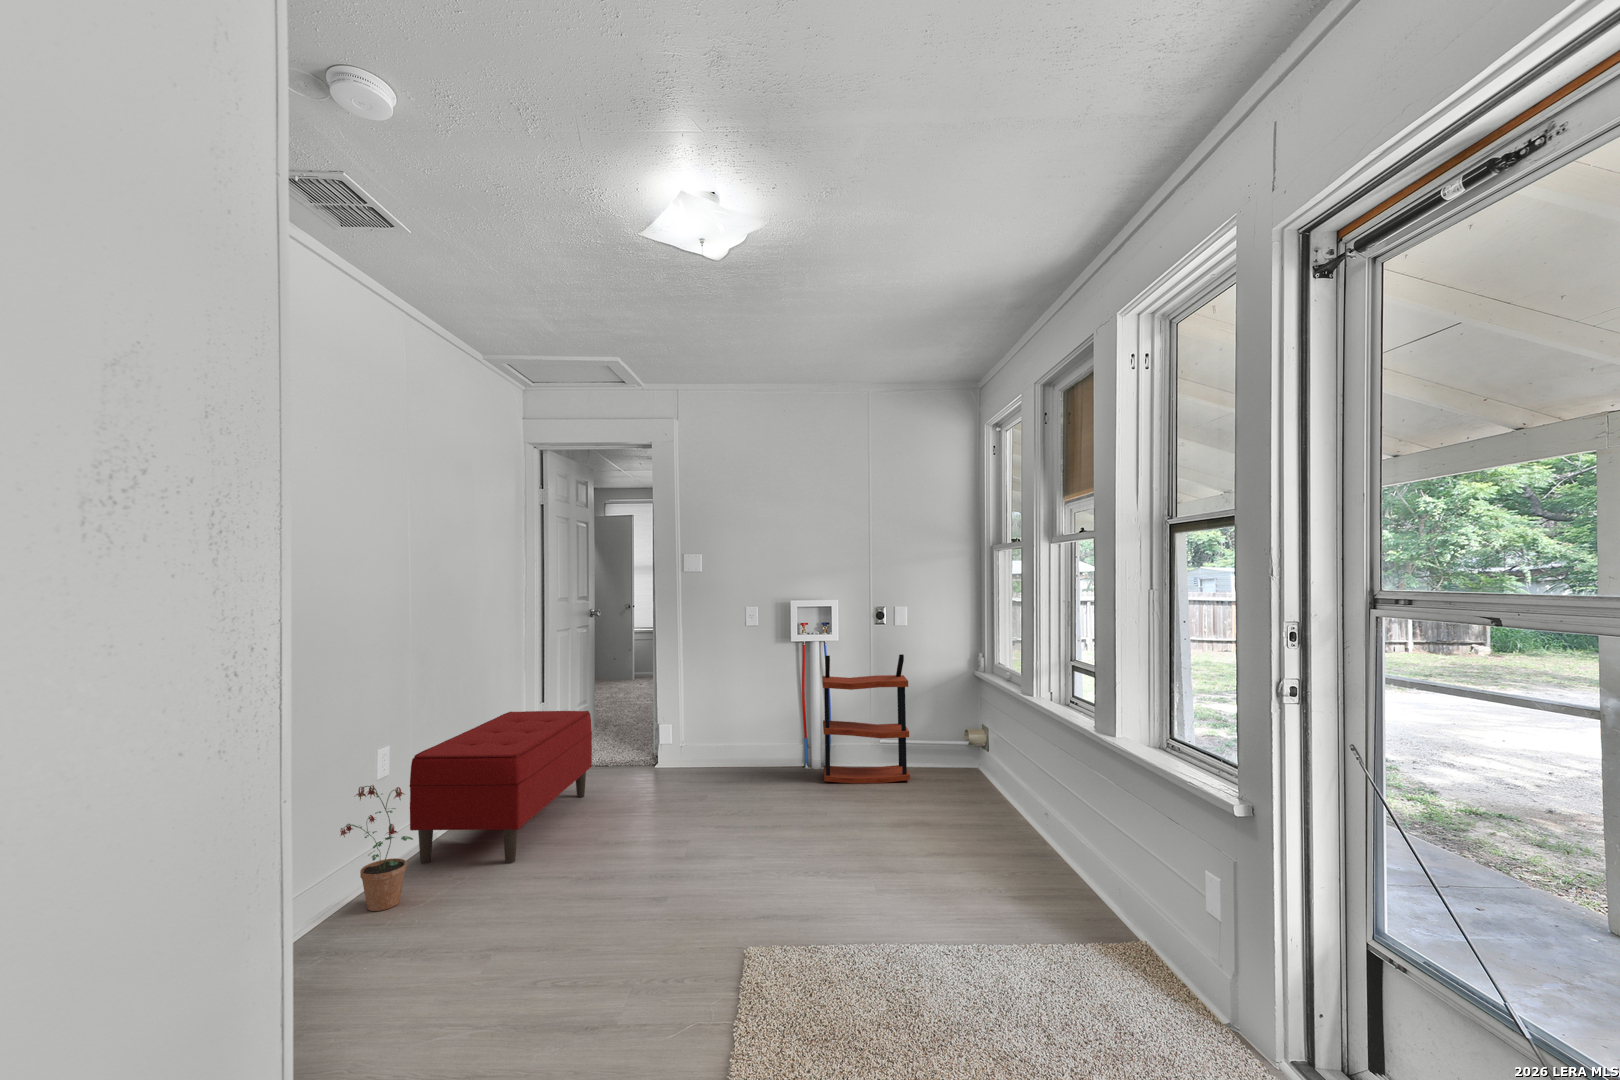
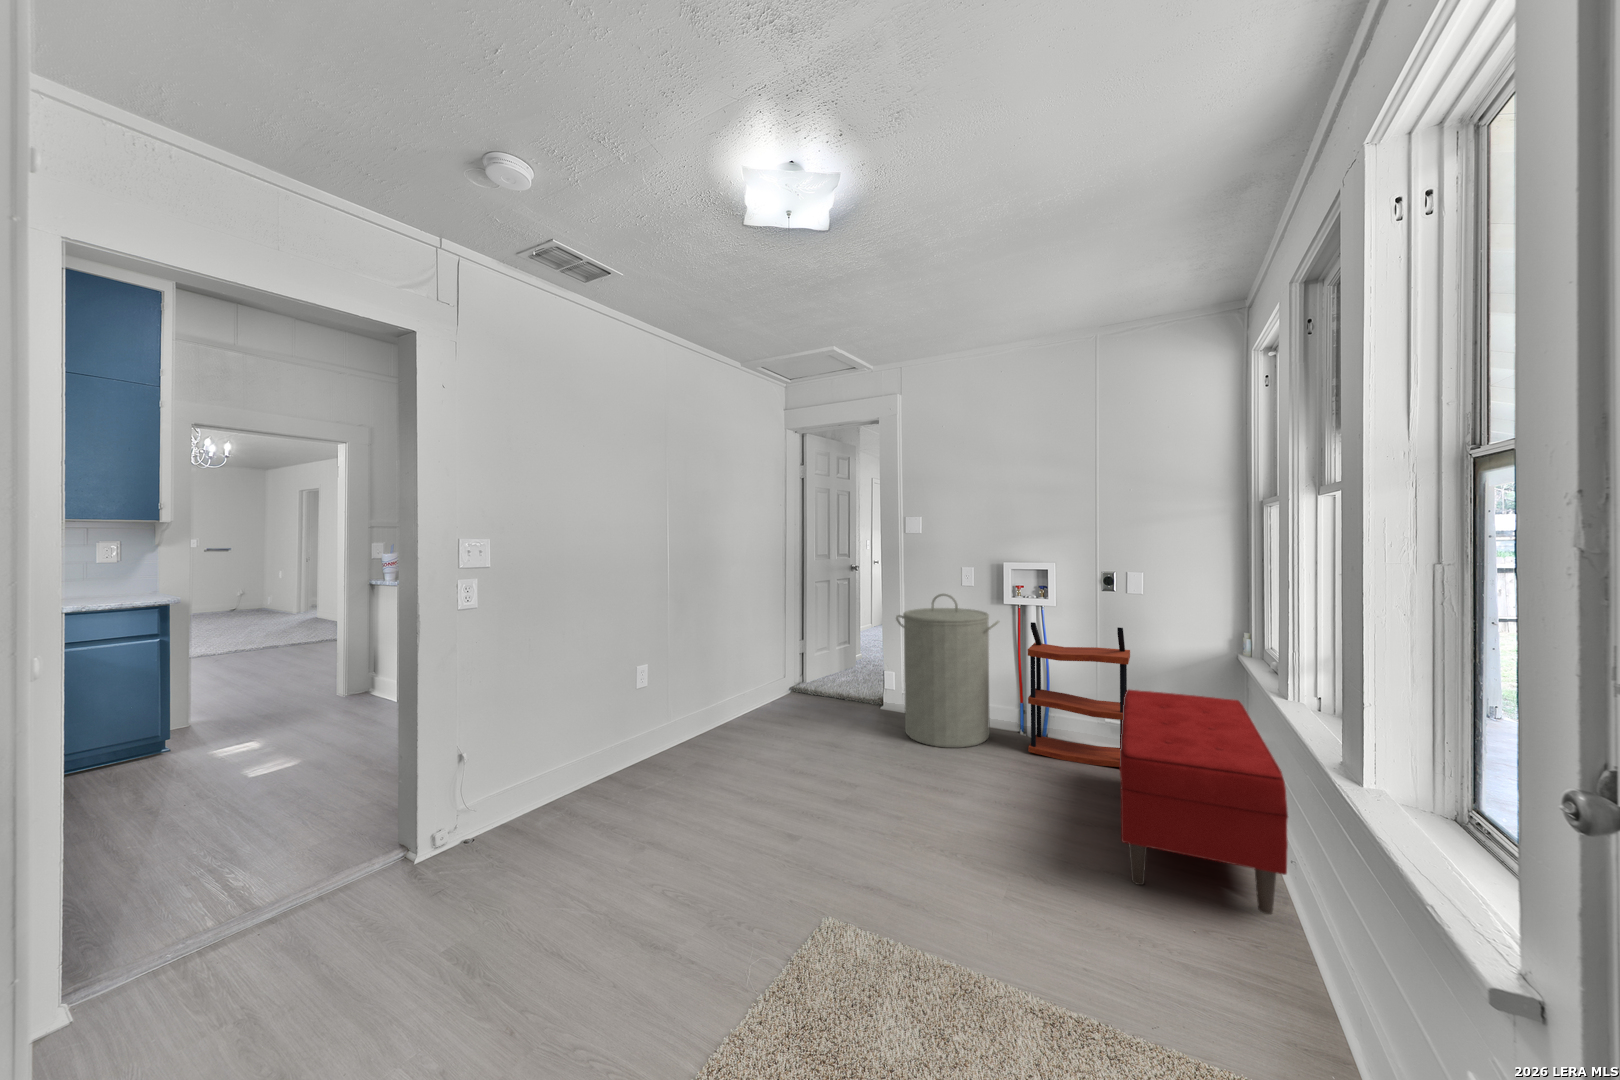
laundry hamper: none [685,633,791,791] -> present [896,594,999,748]
bench: present [409,711,592,864] -> present [1120,690,1288,914]
potted plant: present [340,785,413,911] -> none [575,699,628,797]

